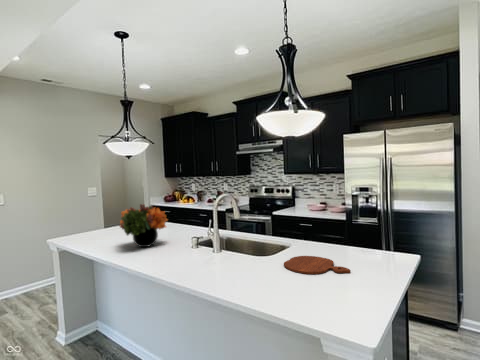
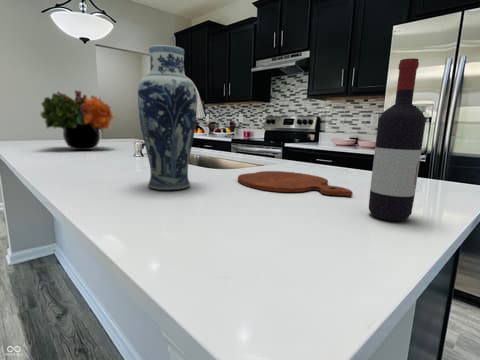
vase: none [239,207,268,282] -> present [138,45,197,190]
wine bottle: none [361,218,381,287] -> present [369,58,426,221]

